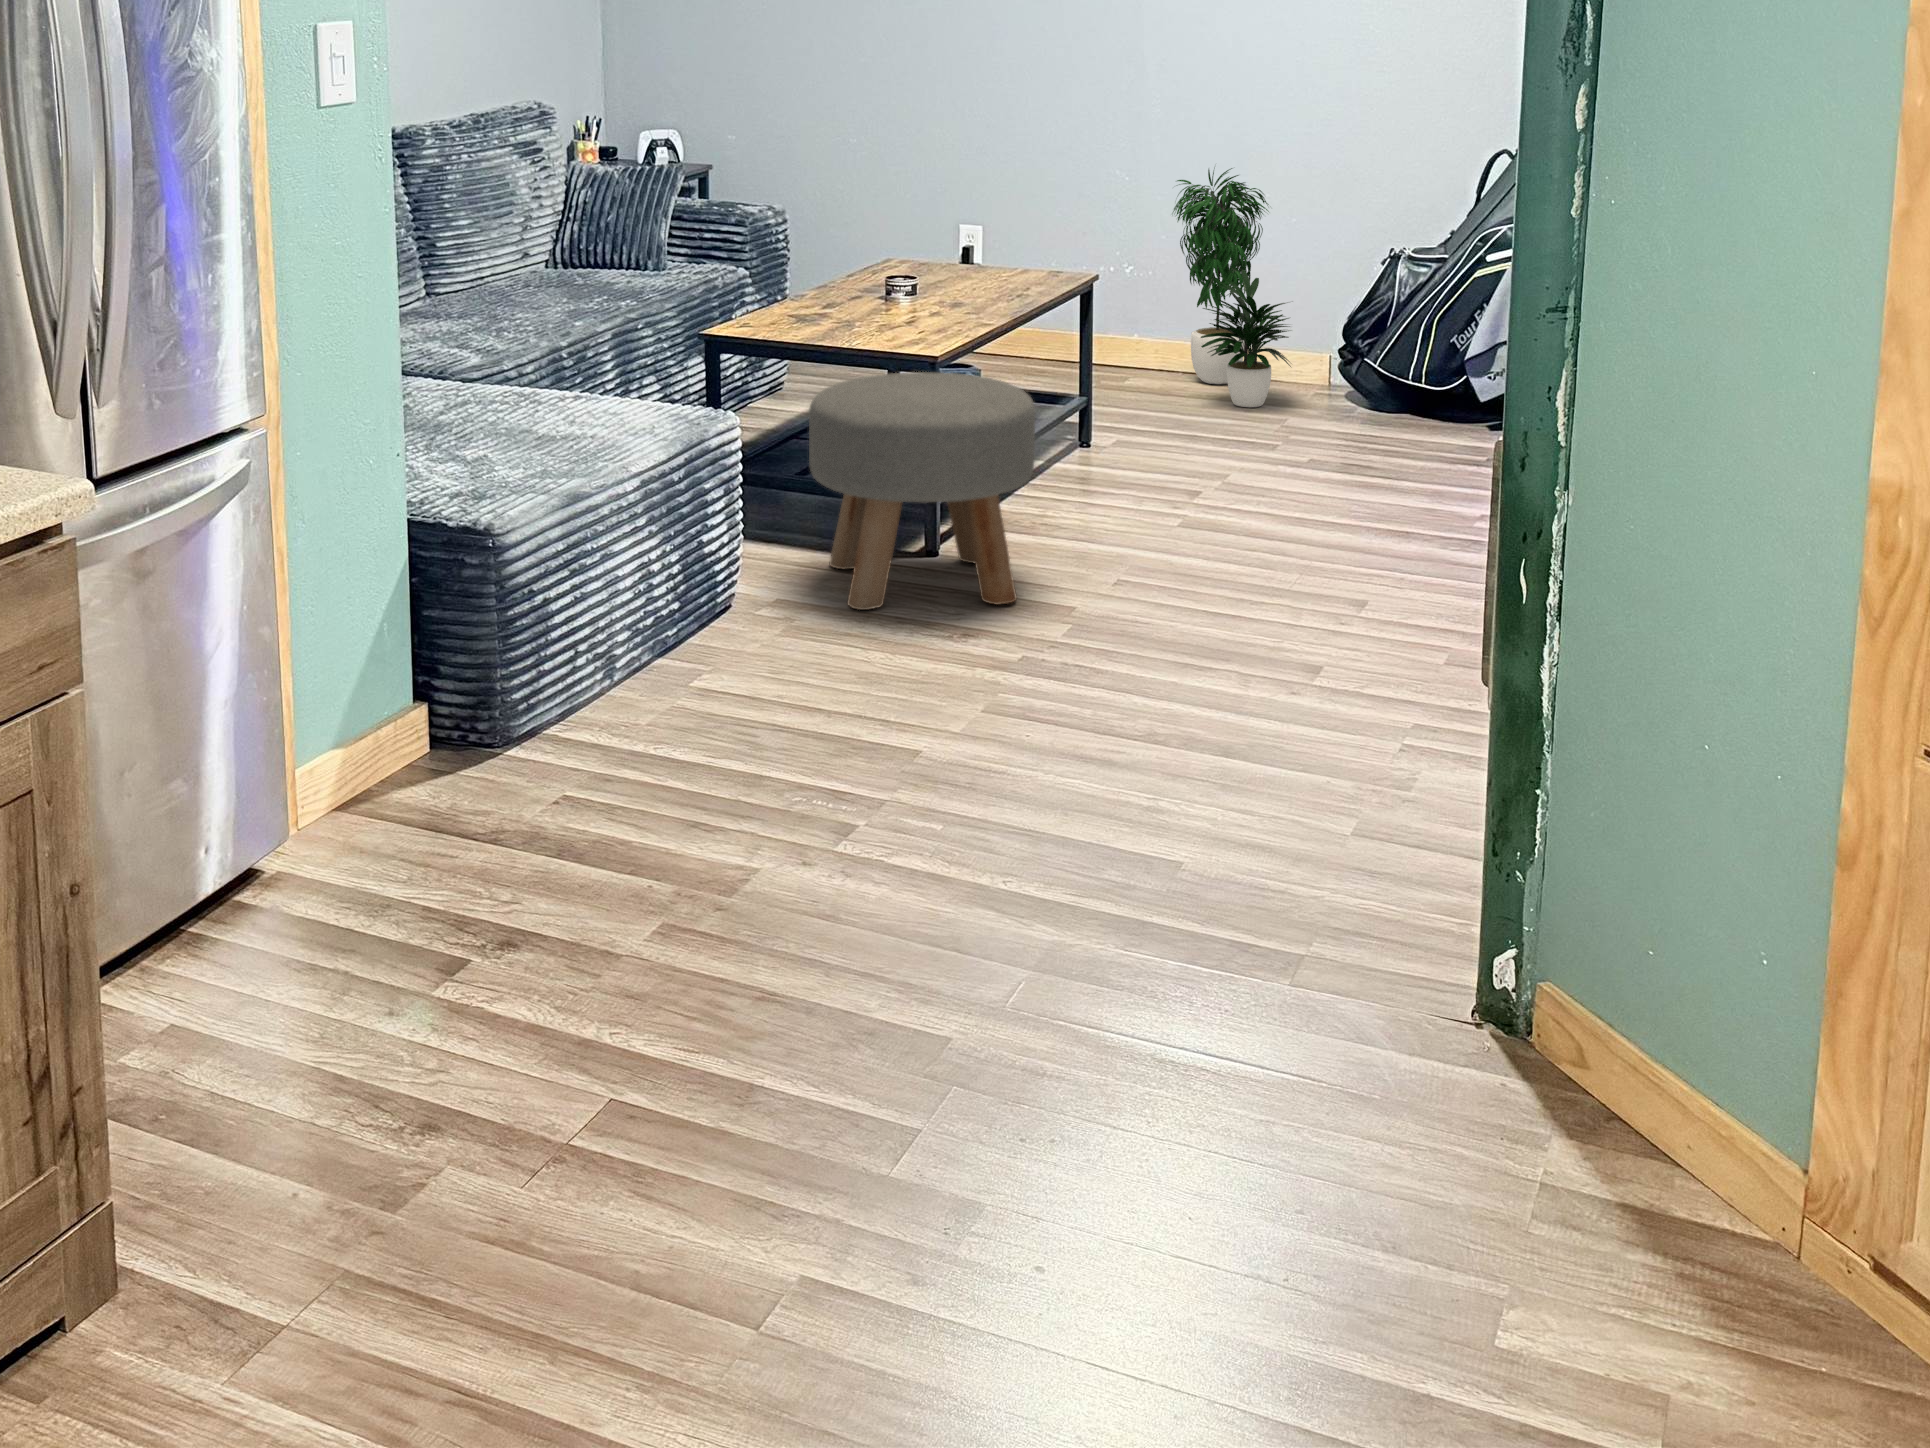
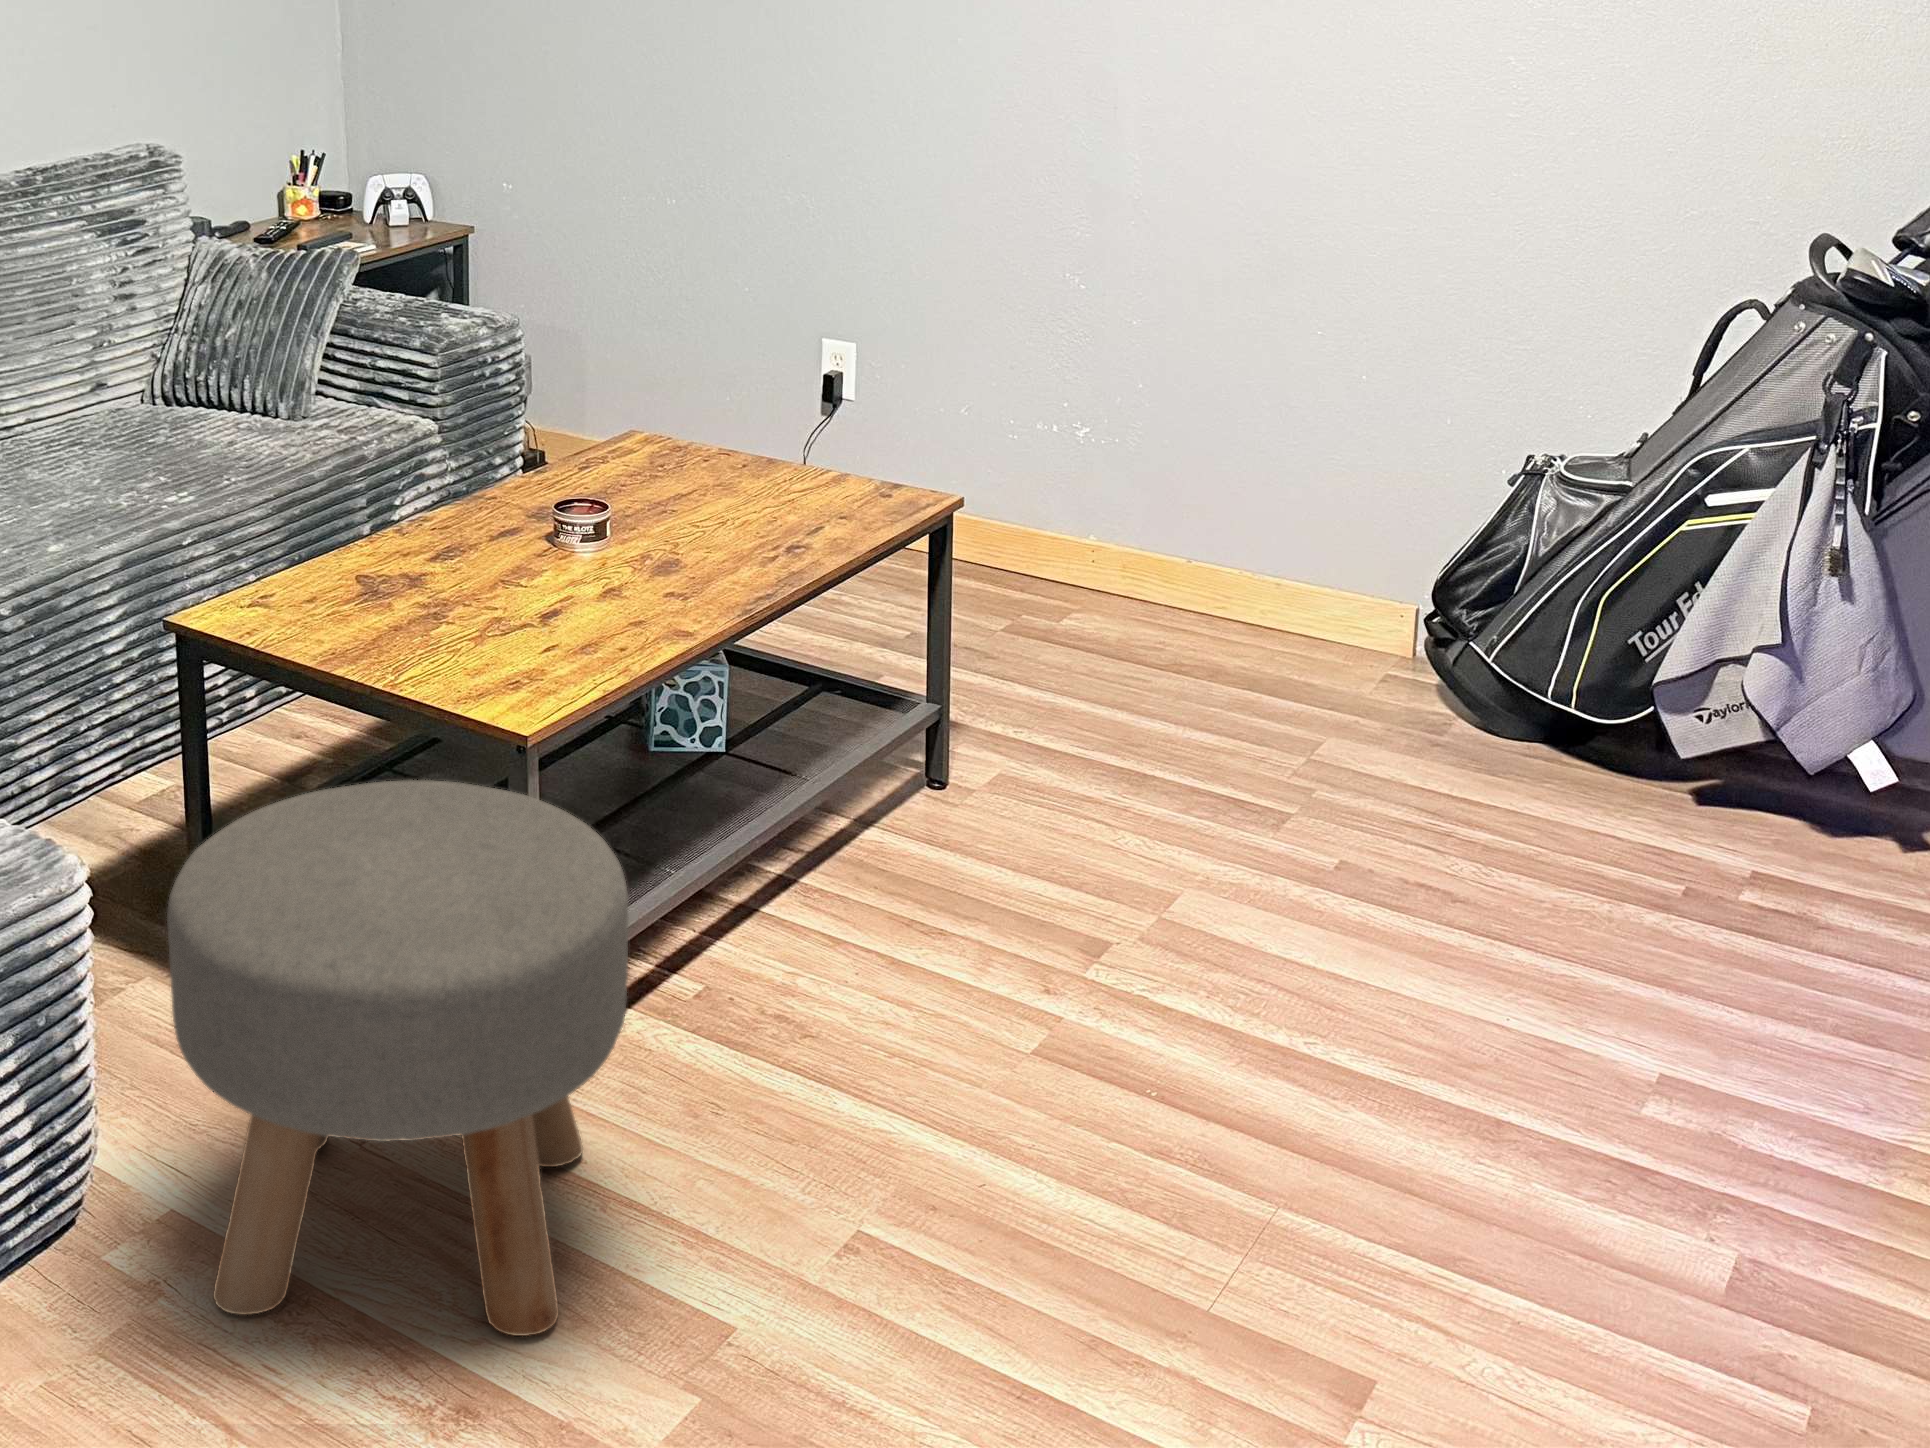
potted plant: present [1173,168,1291,407] -> none [1135,282,1331,720]

